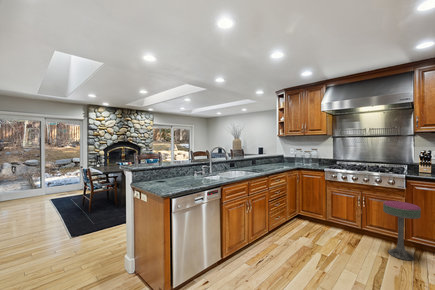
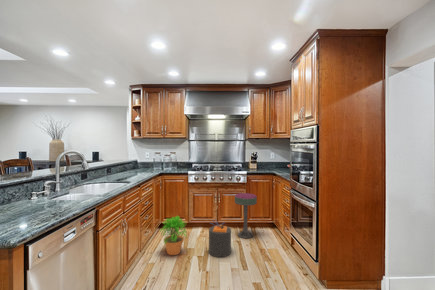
potted plant: none [285,209,317,246] -> present [160,216,186,255]
trash can: none [337,221,367,267] -> present [209,224,231,257]

